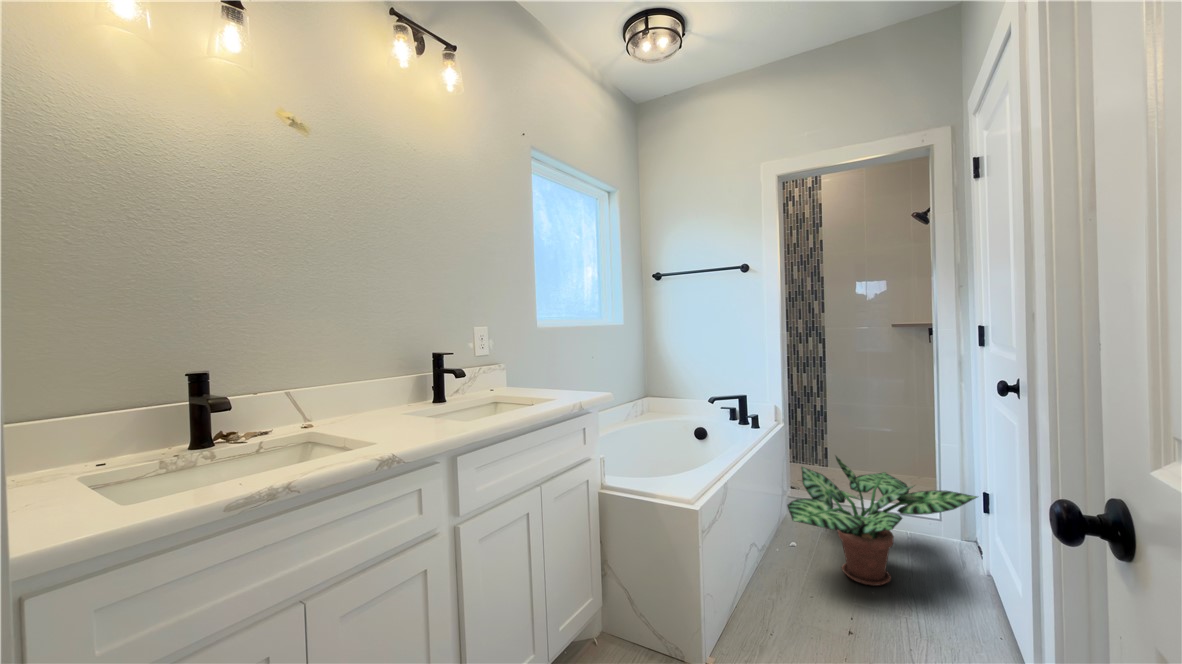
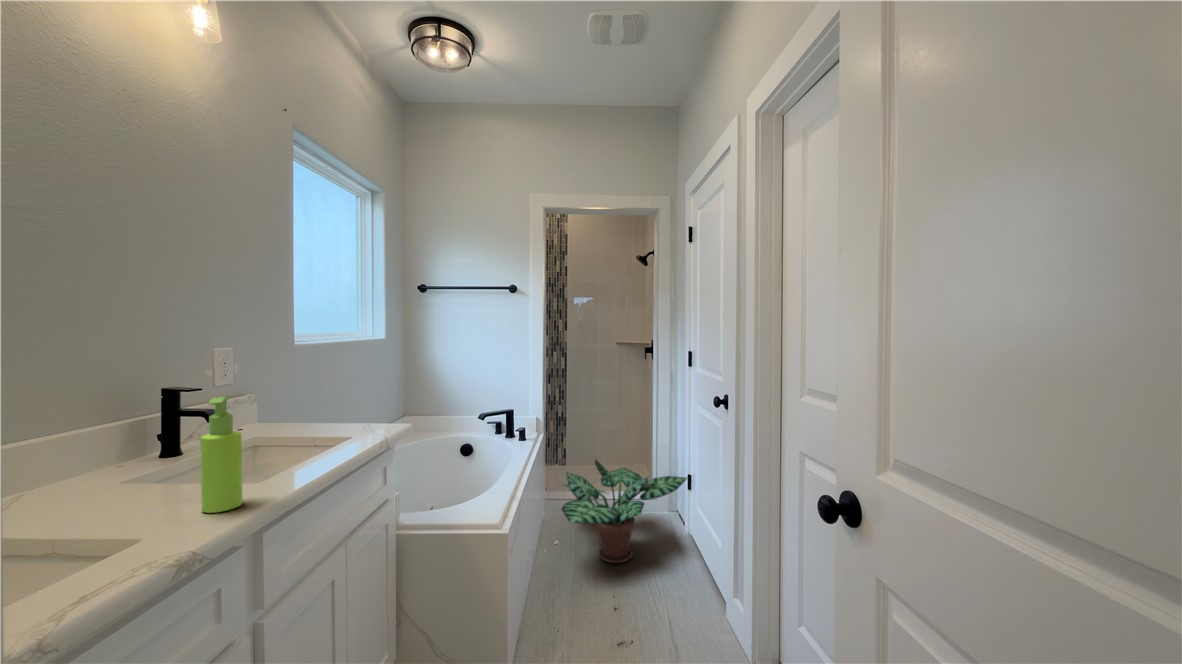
soap dispenser: none [407,347,436,435] -> present [200,396,242,513]

